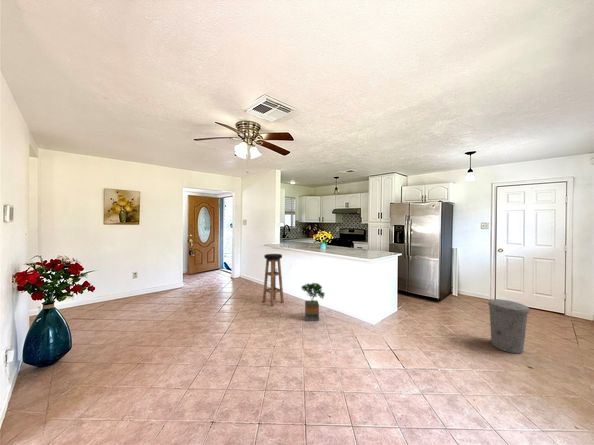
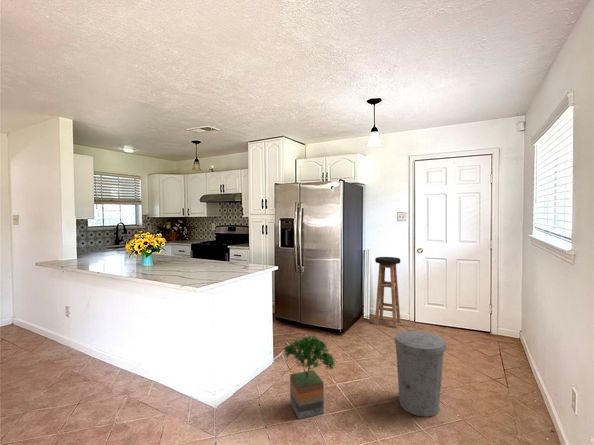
bar stool: present [263,254,284,306] -> present [375,257,401,328]
potted tree: present [302,283,324,321] -> present [284,336,335,419]

